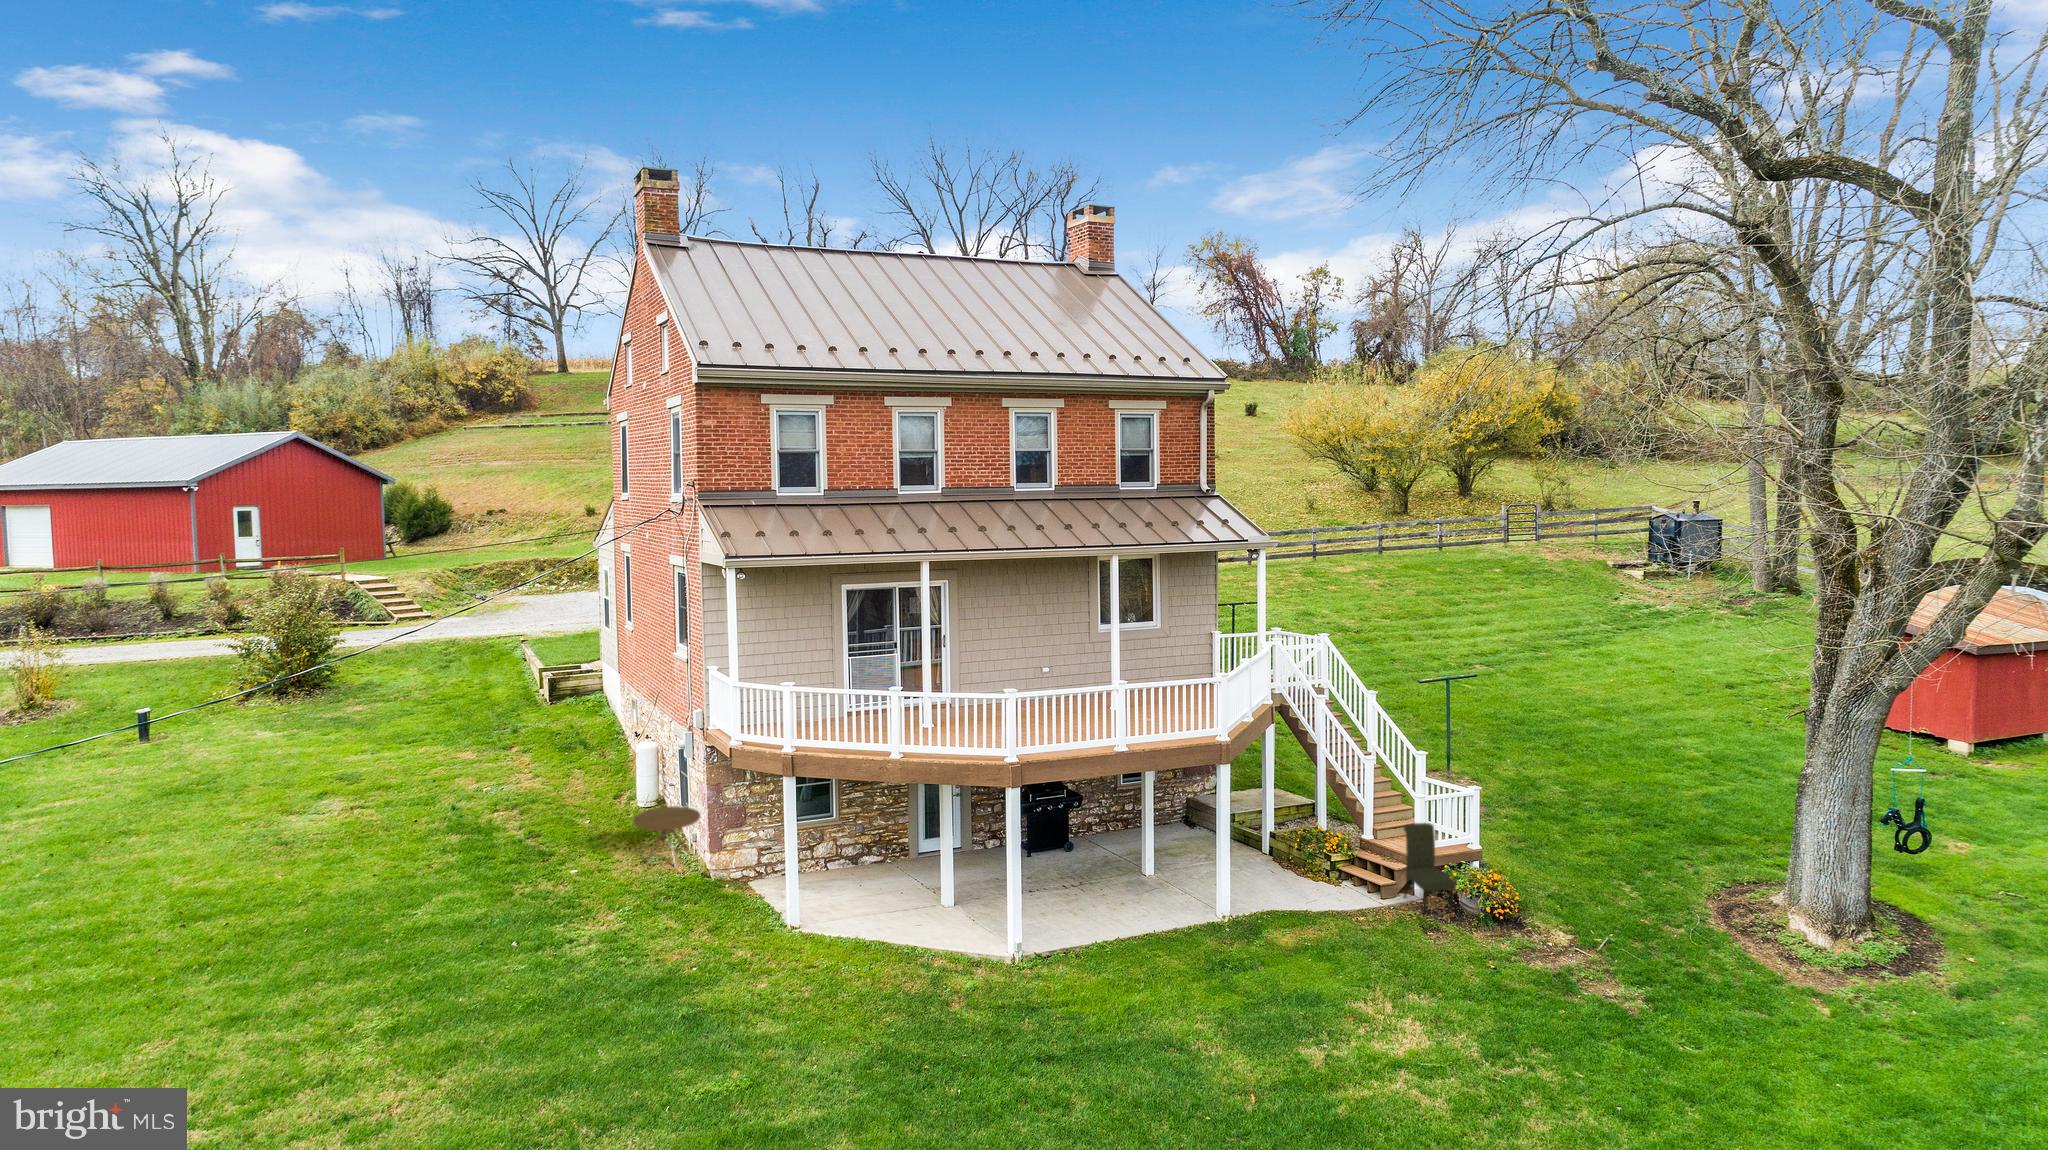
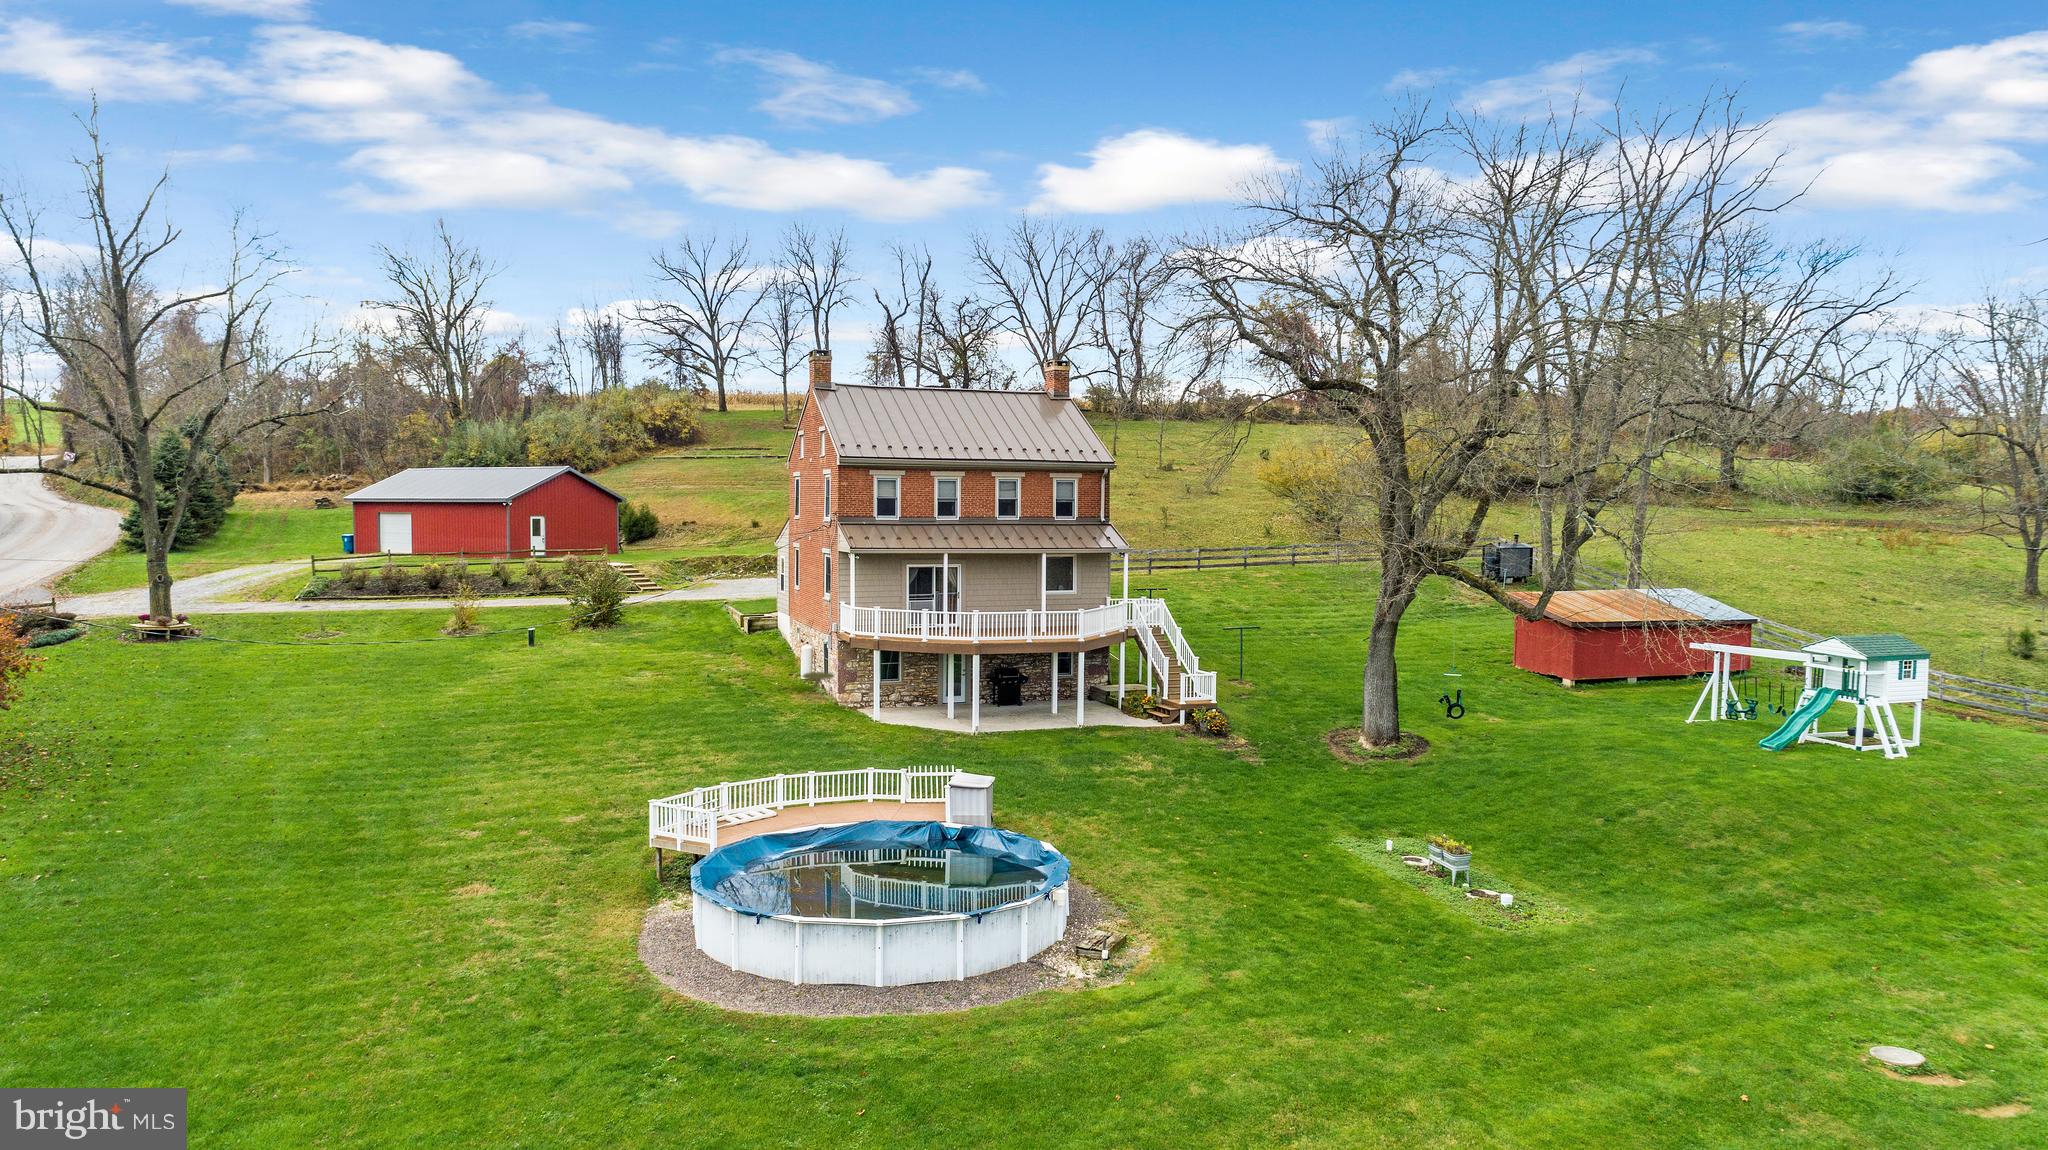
chair: present [1404,823,1456,914] -> none [1176,688,1196,730]

